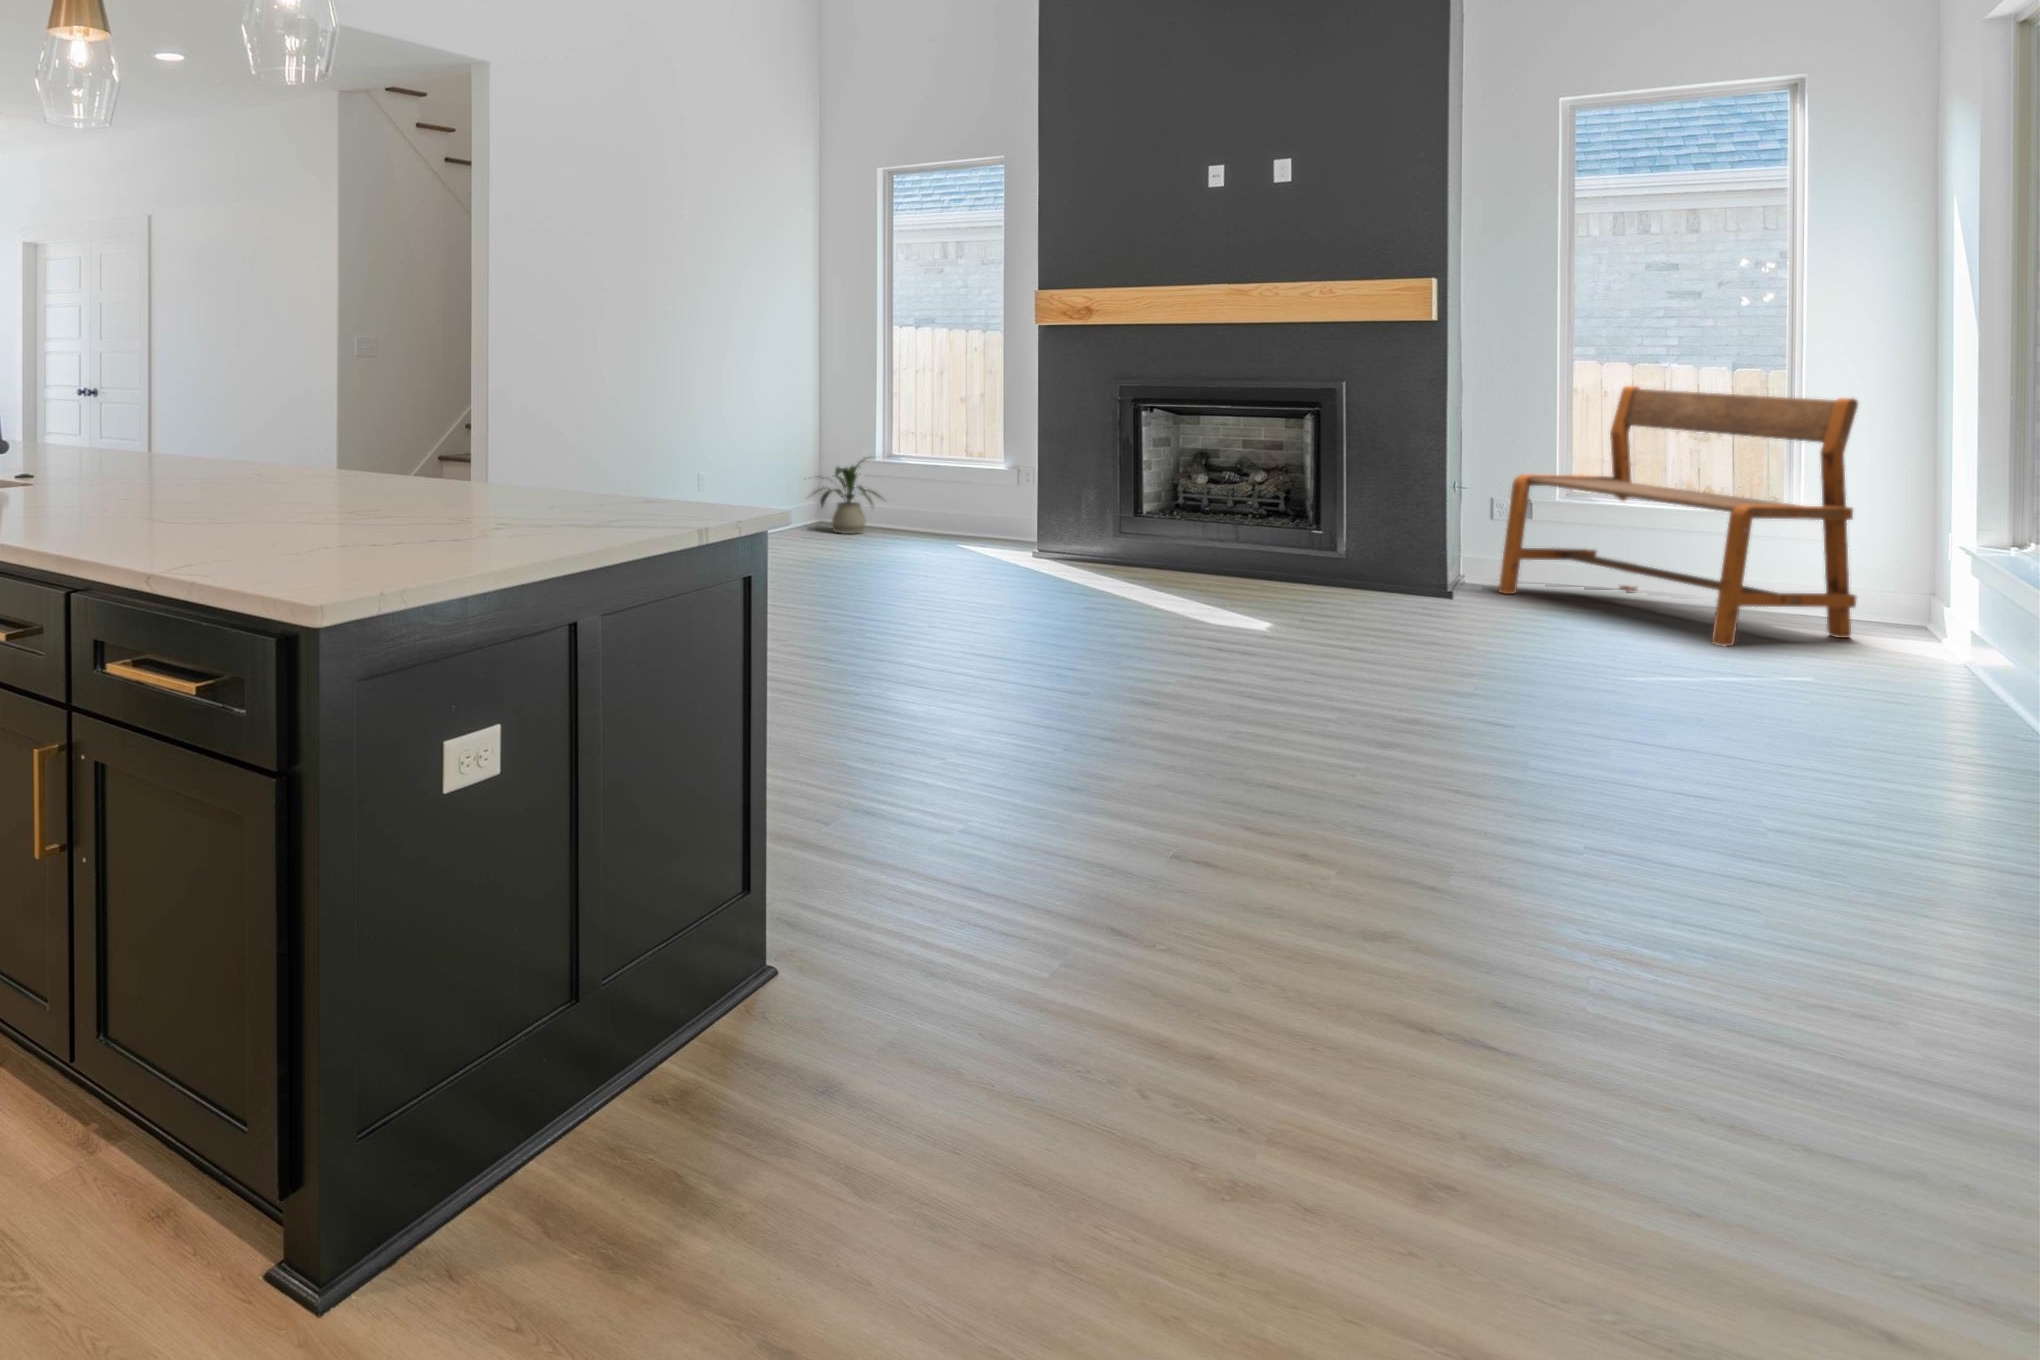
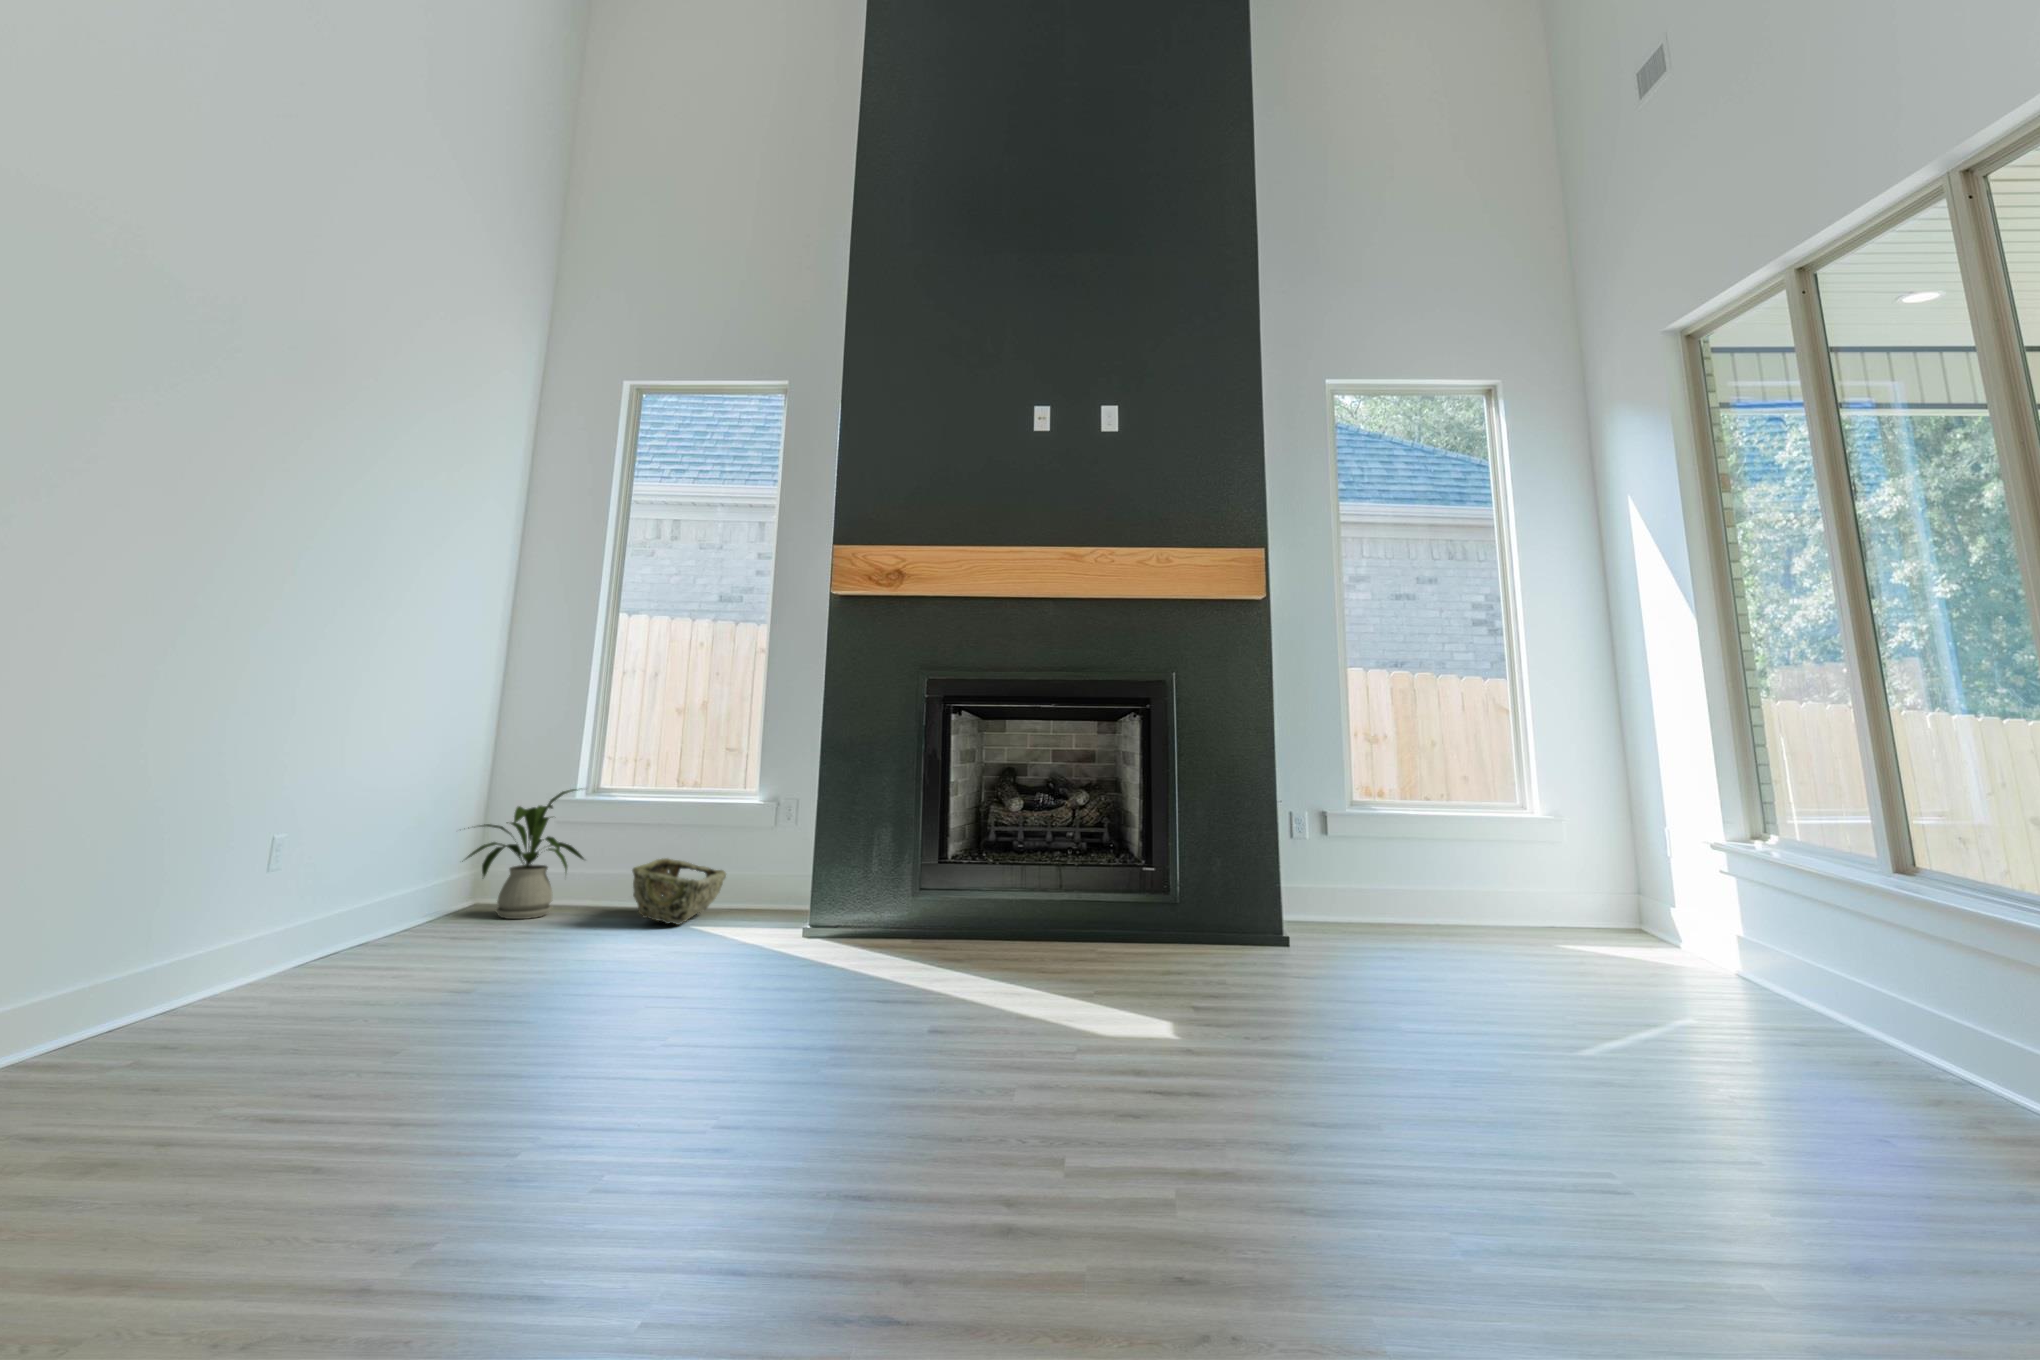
bench: present [1499,386,1858,646] -> none [1326,685,1644,981]
woven basket: none [912,503,981,545] -> present [632,858,726,925]

